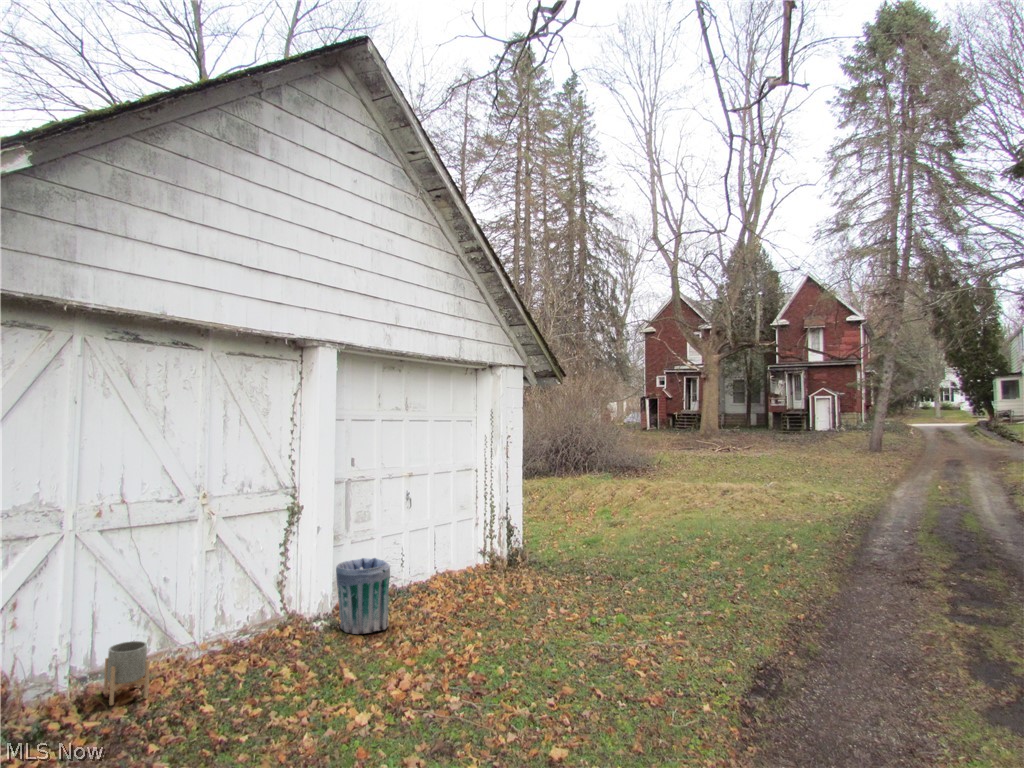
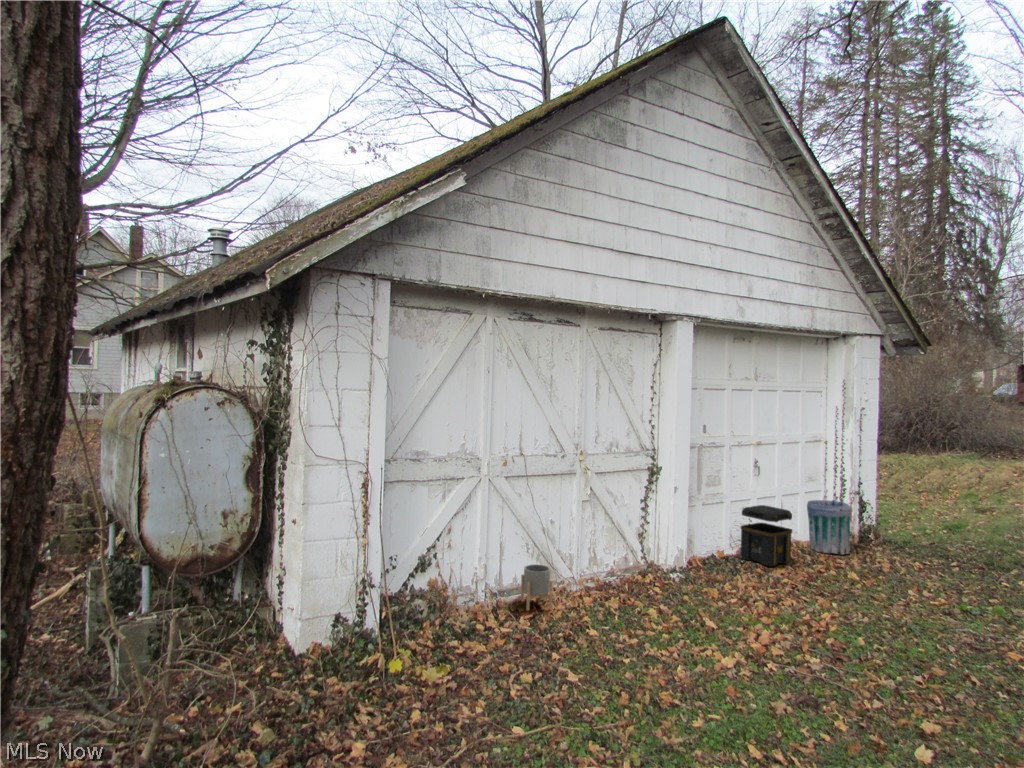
toolbox: none [394,538,445,603] -> present [741,505,792,567]
trash can: present [336,558,390,634] -> present [807,500,851,554]

